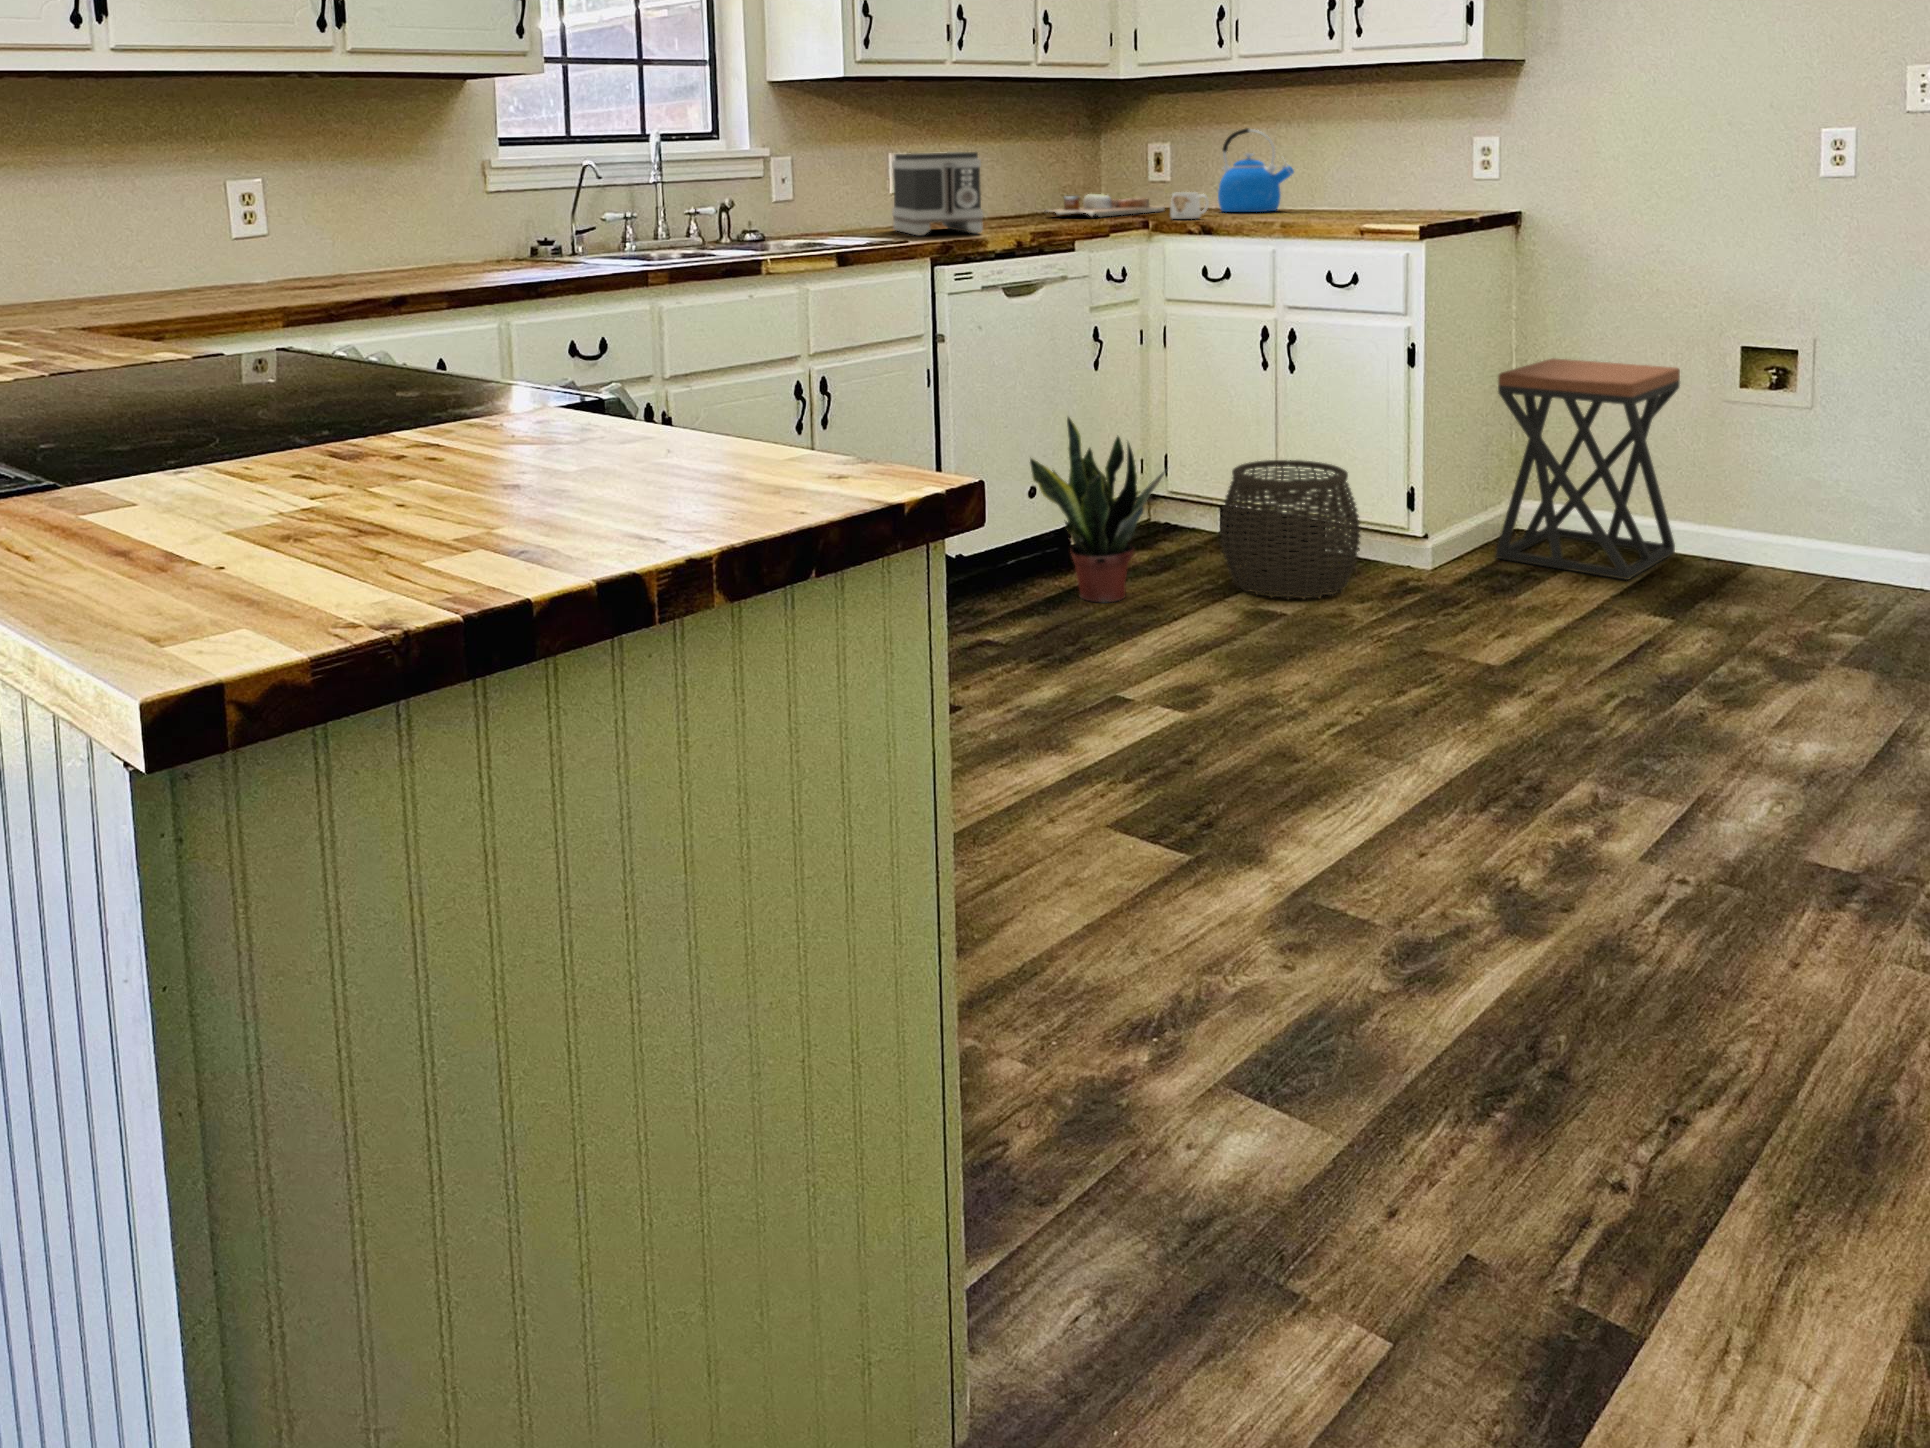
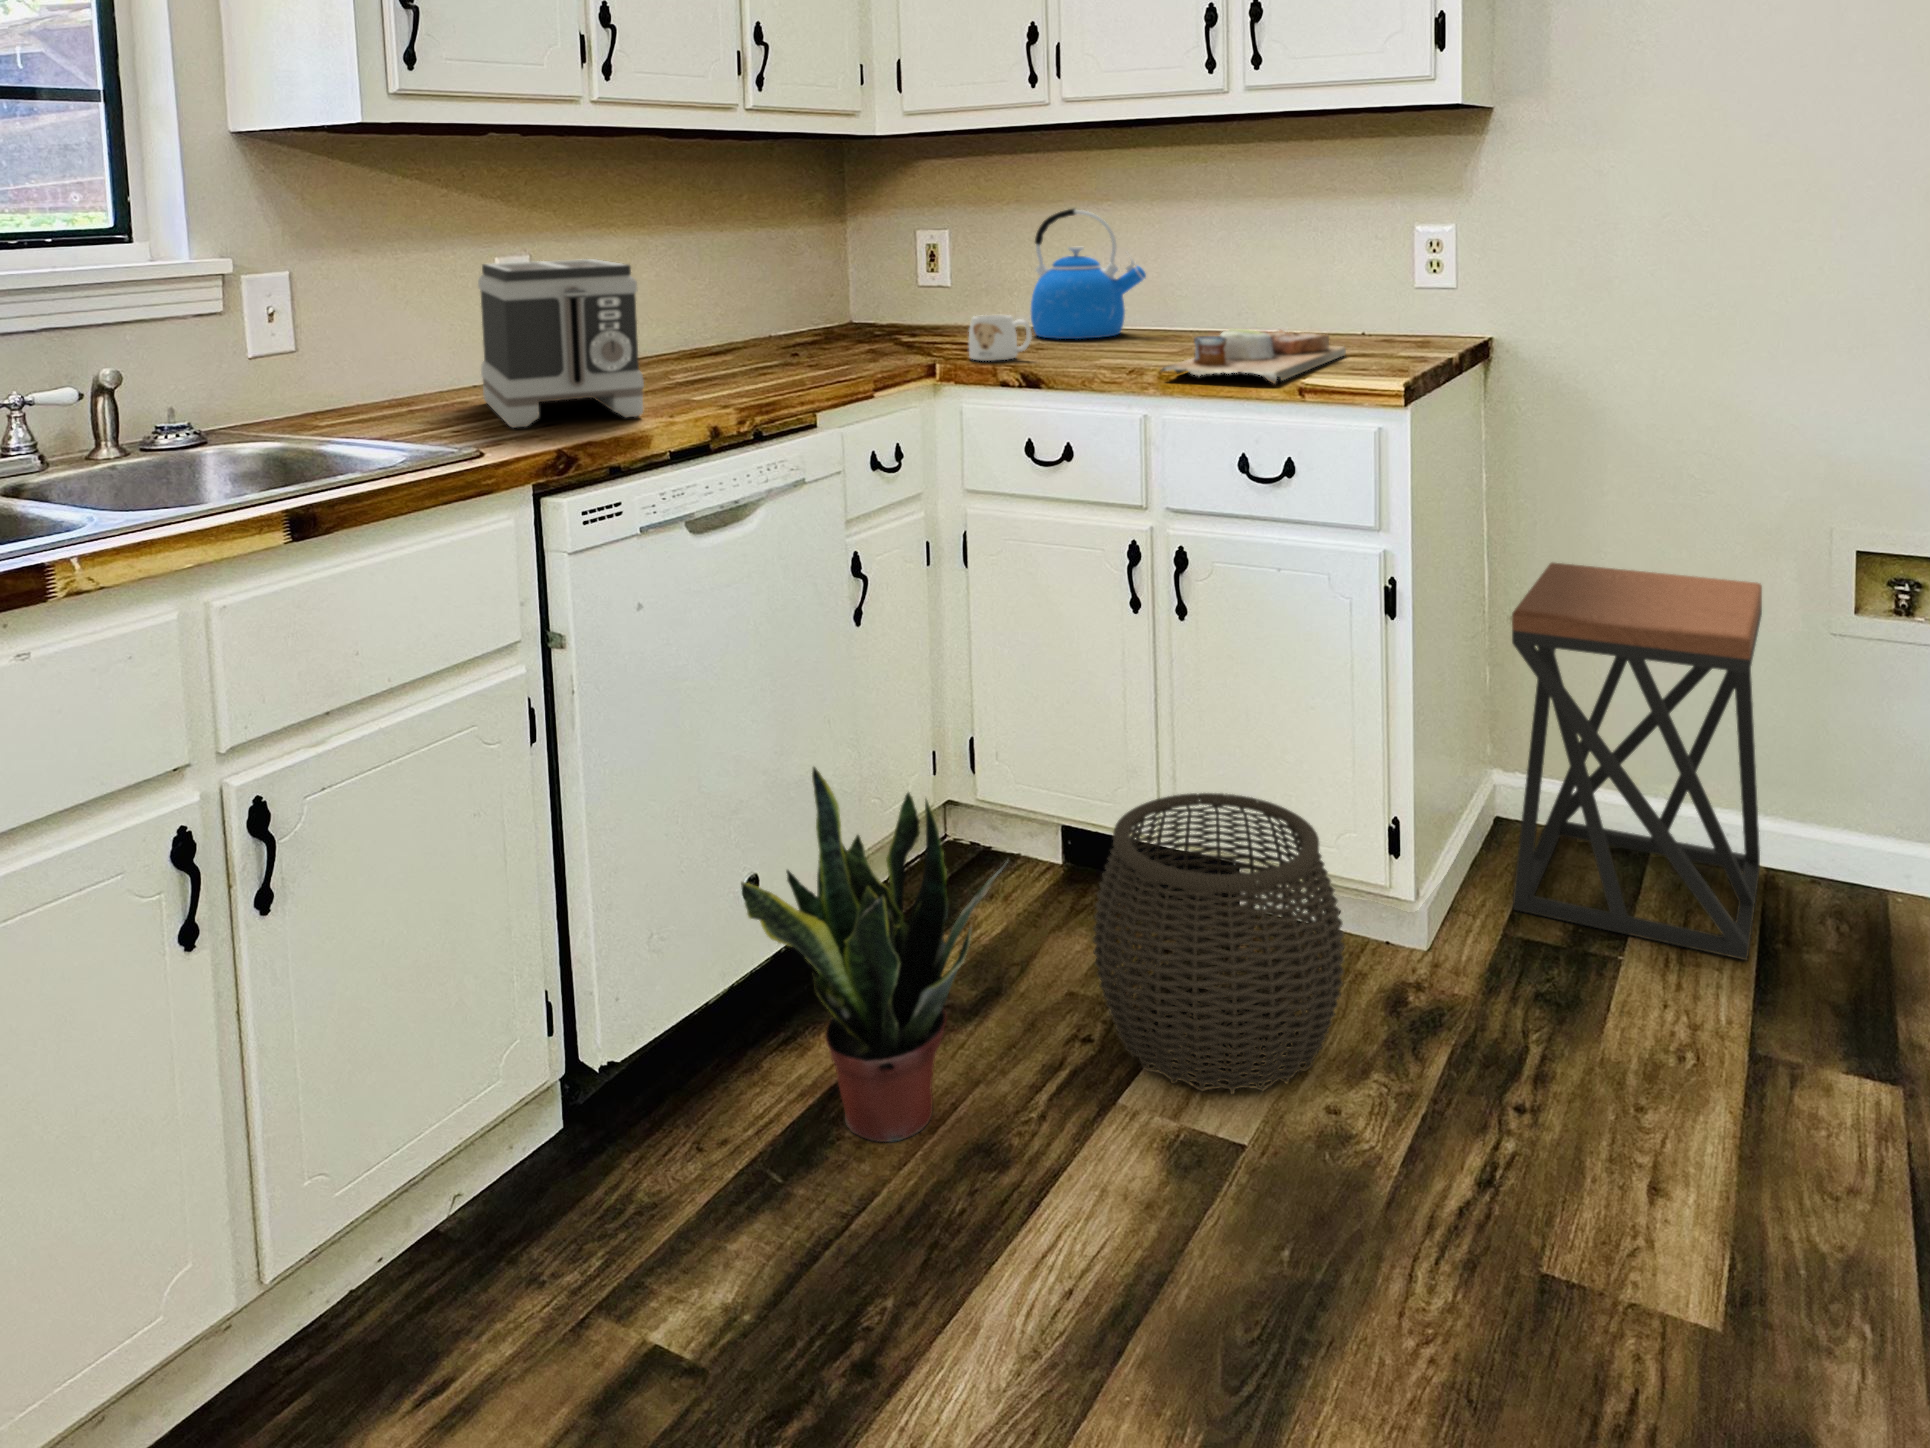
cutting board: present [1044,194,1165,216] -> present [1162,329,1346,384]

